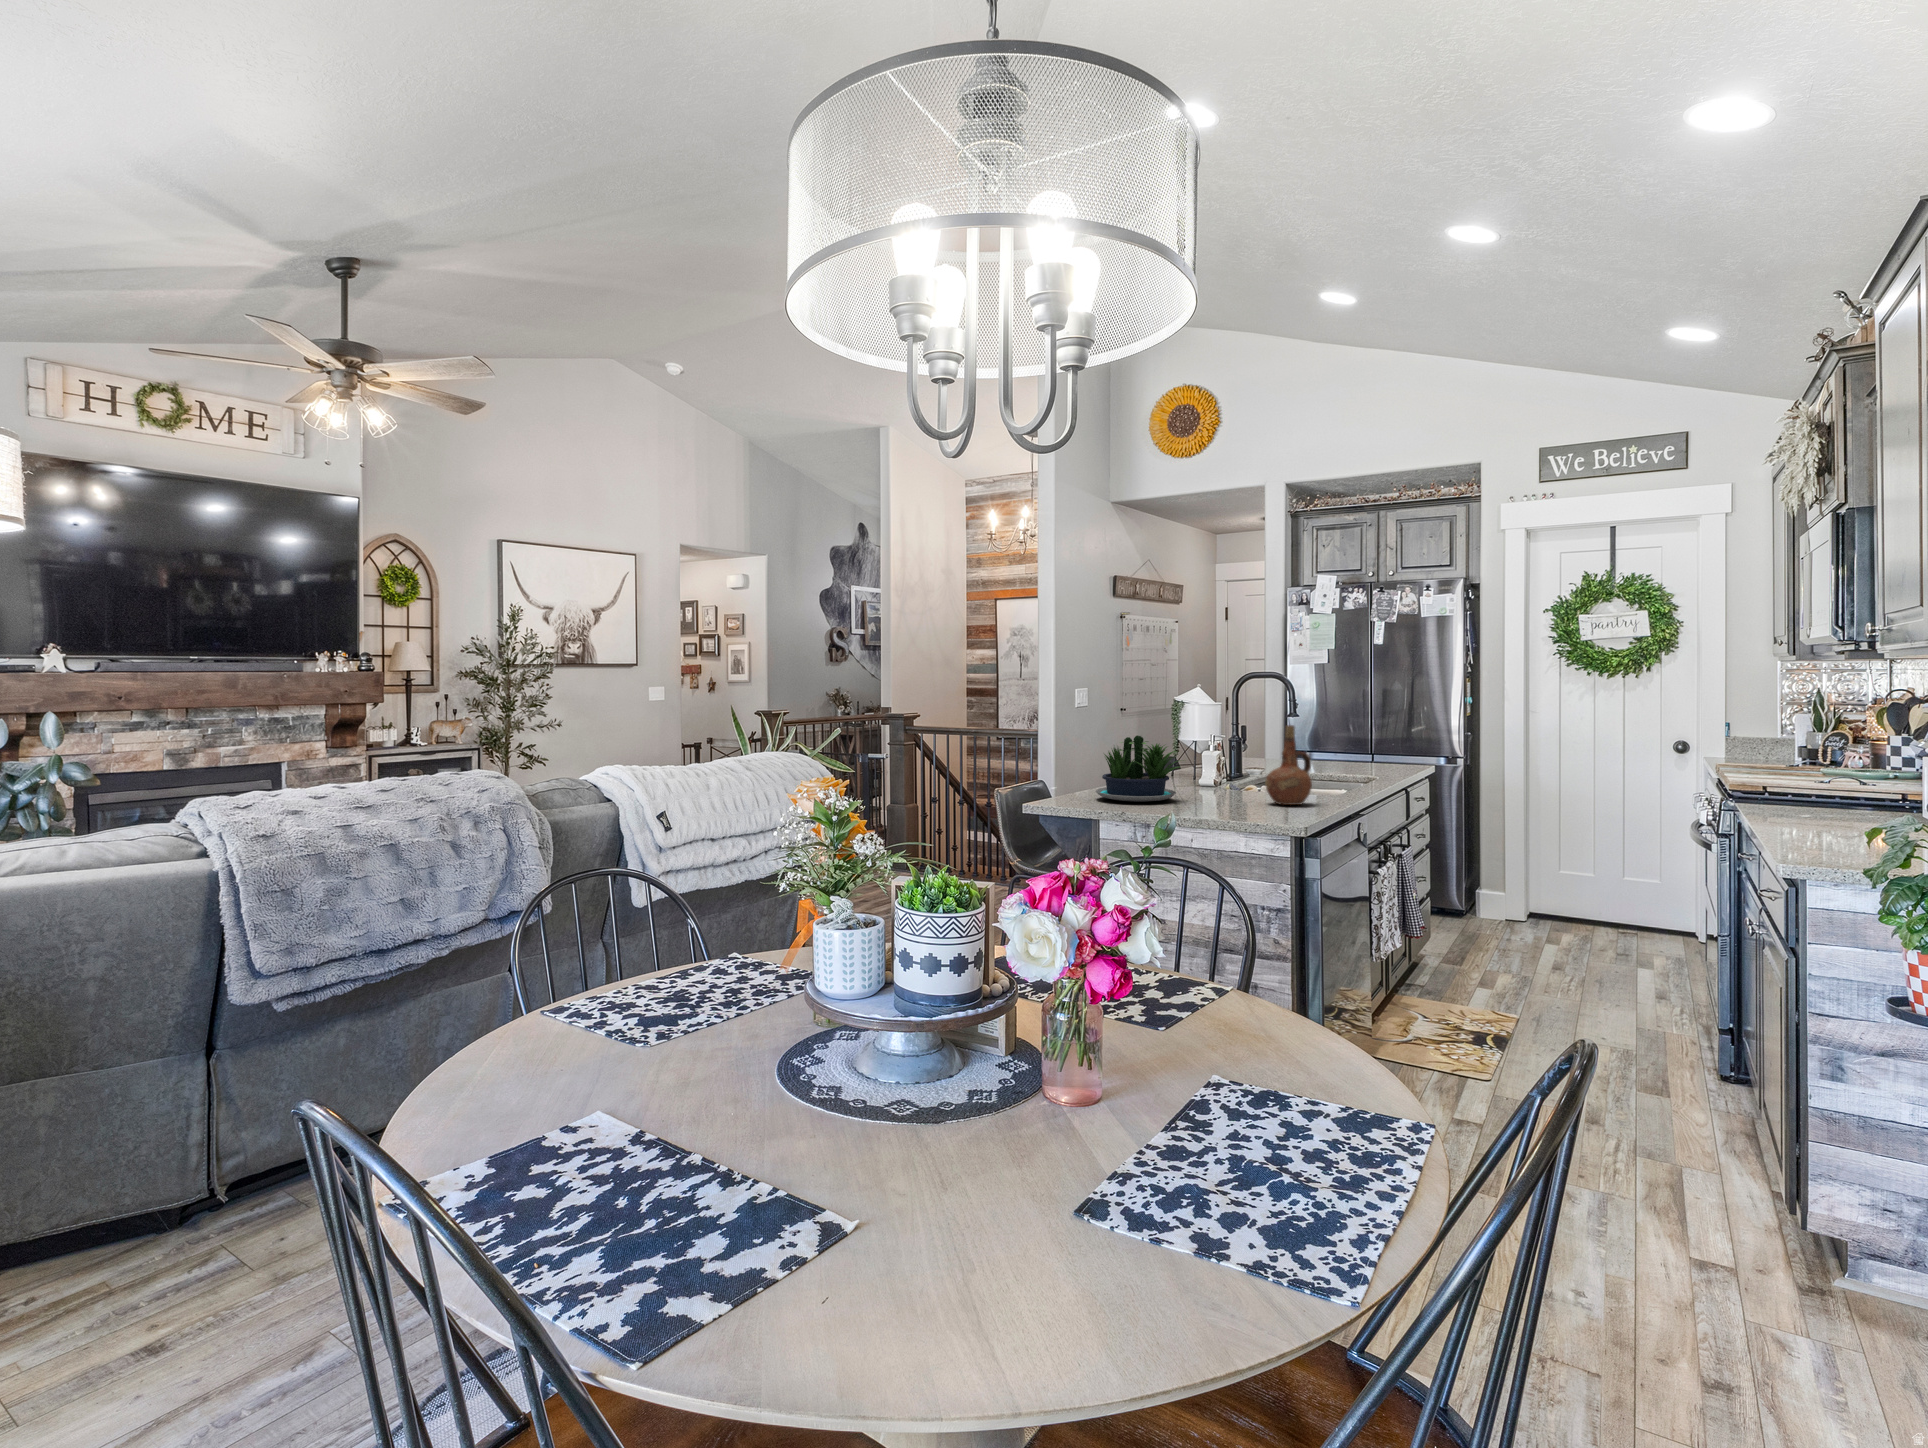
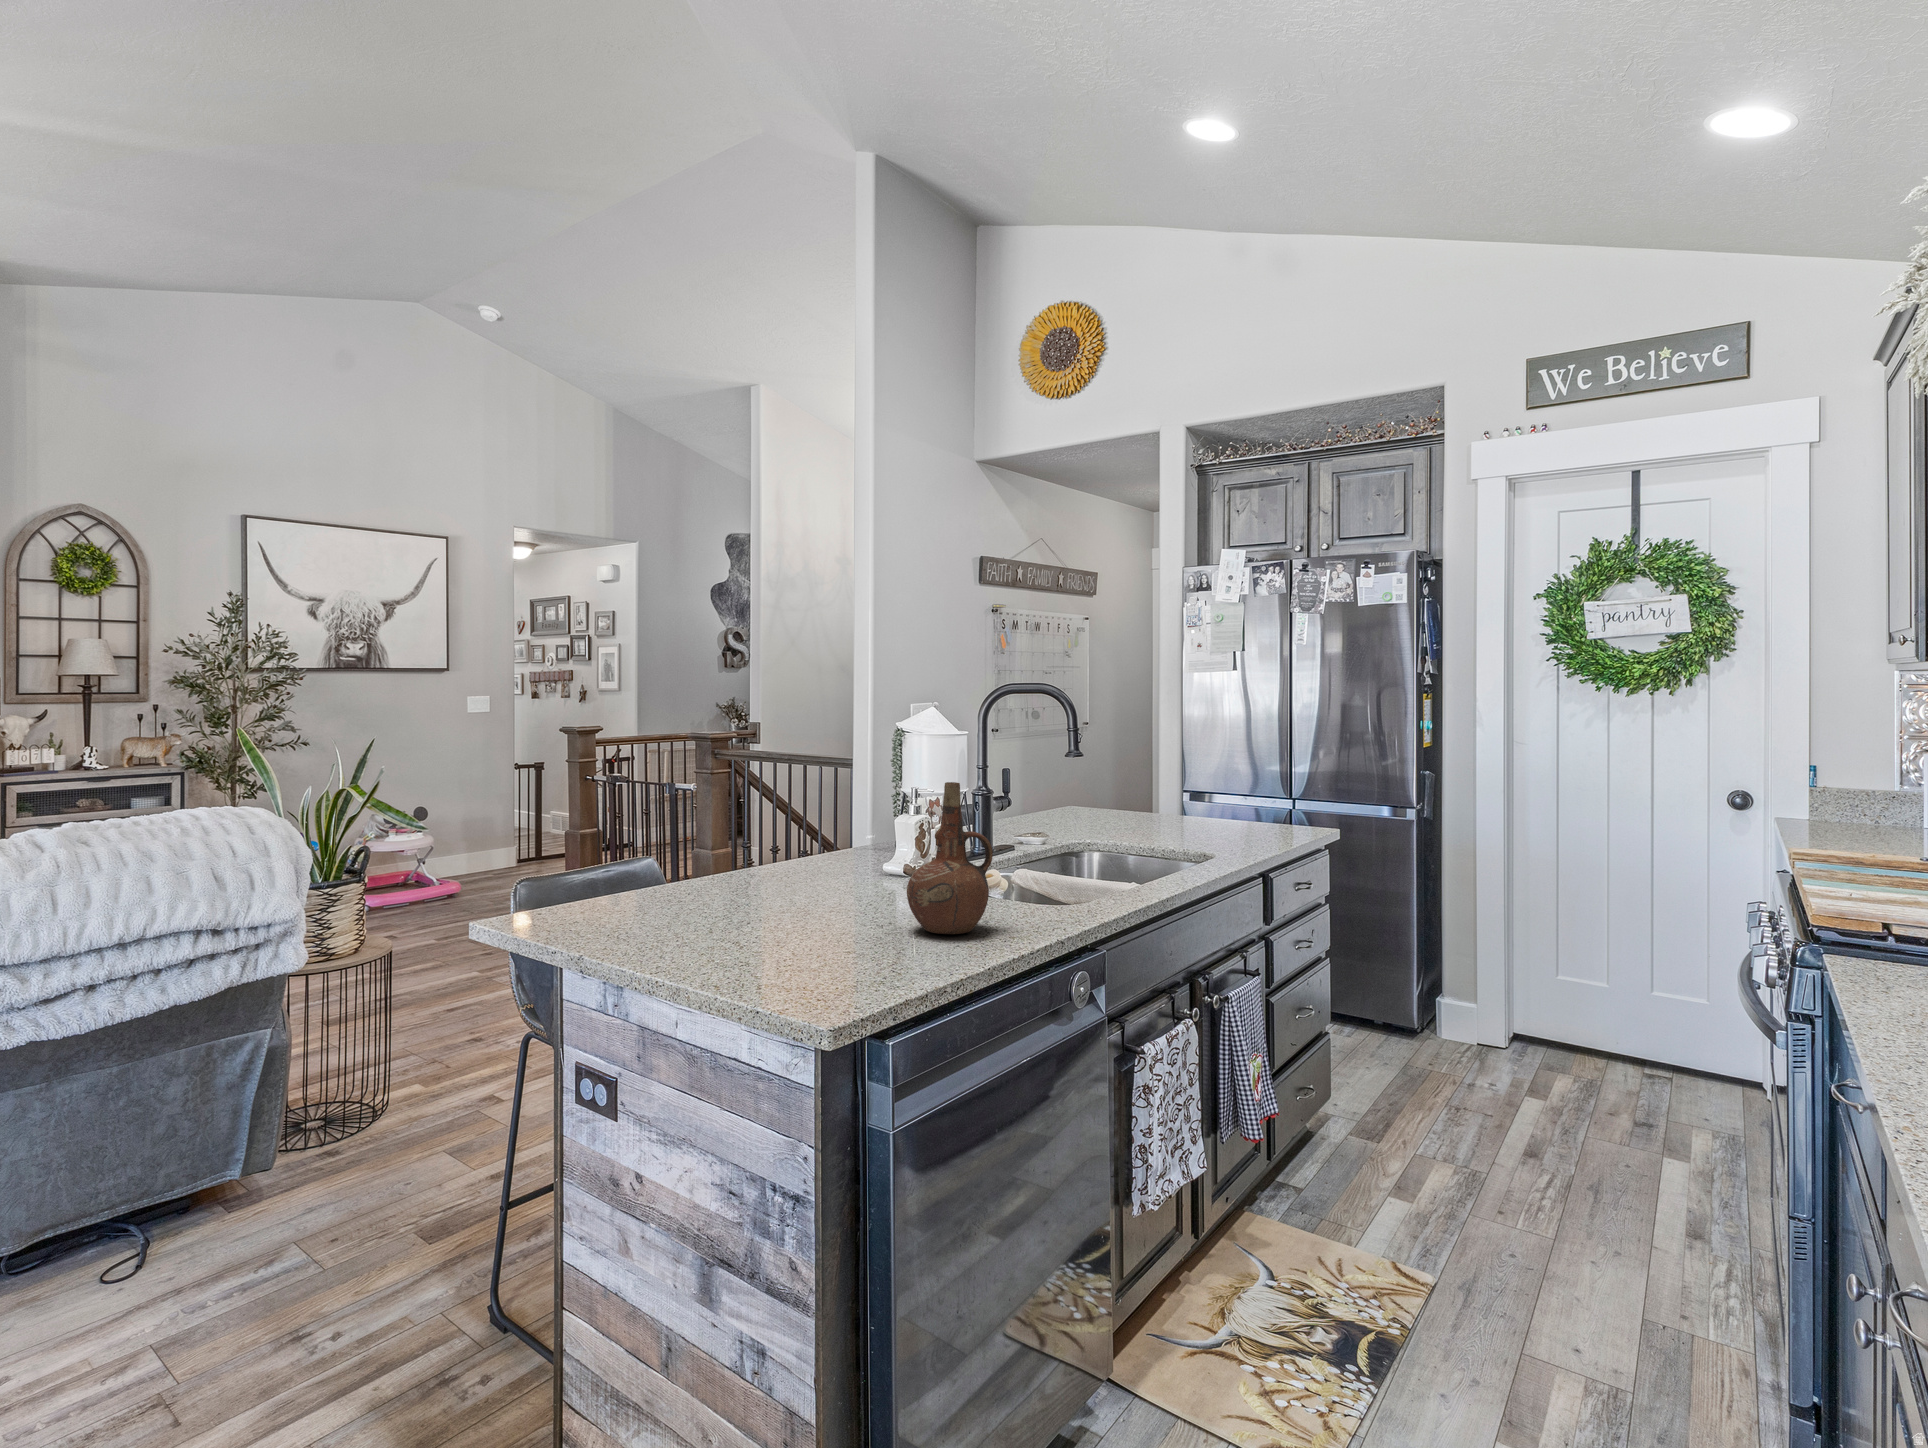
potted plant: present [1096,735,1179,802] -> none [633,794,798,918]

